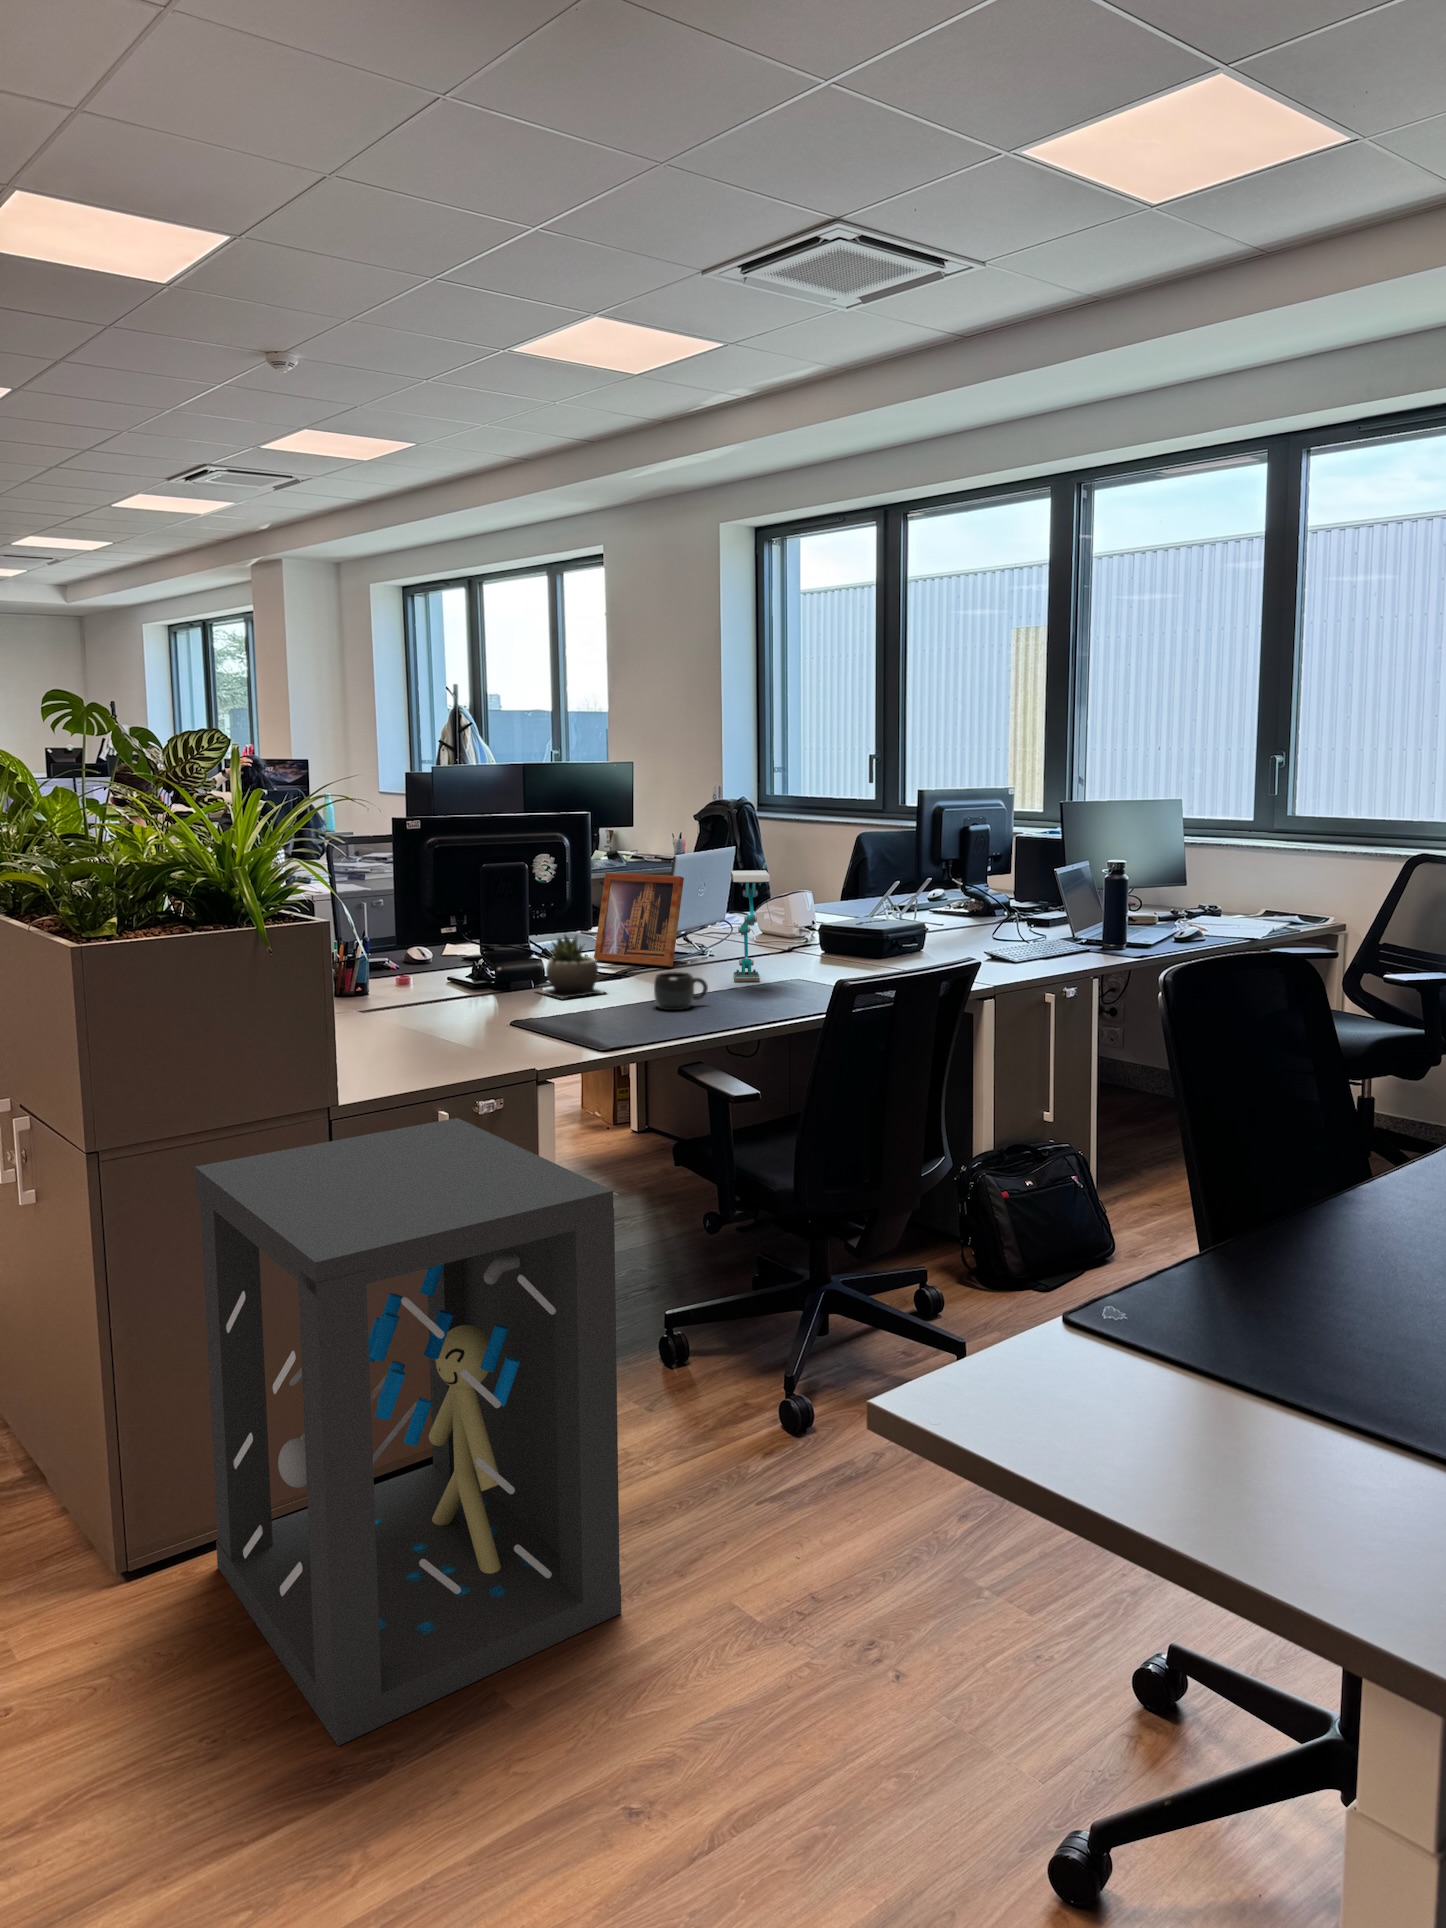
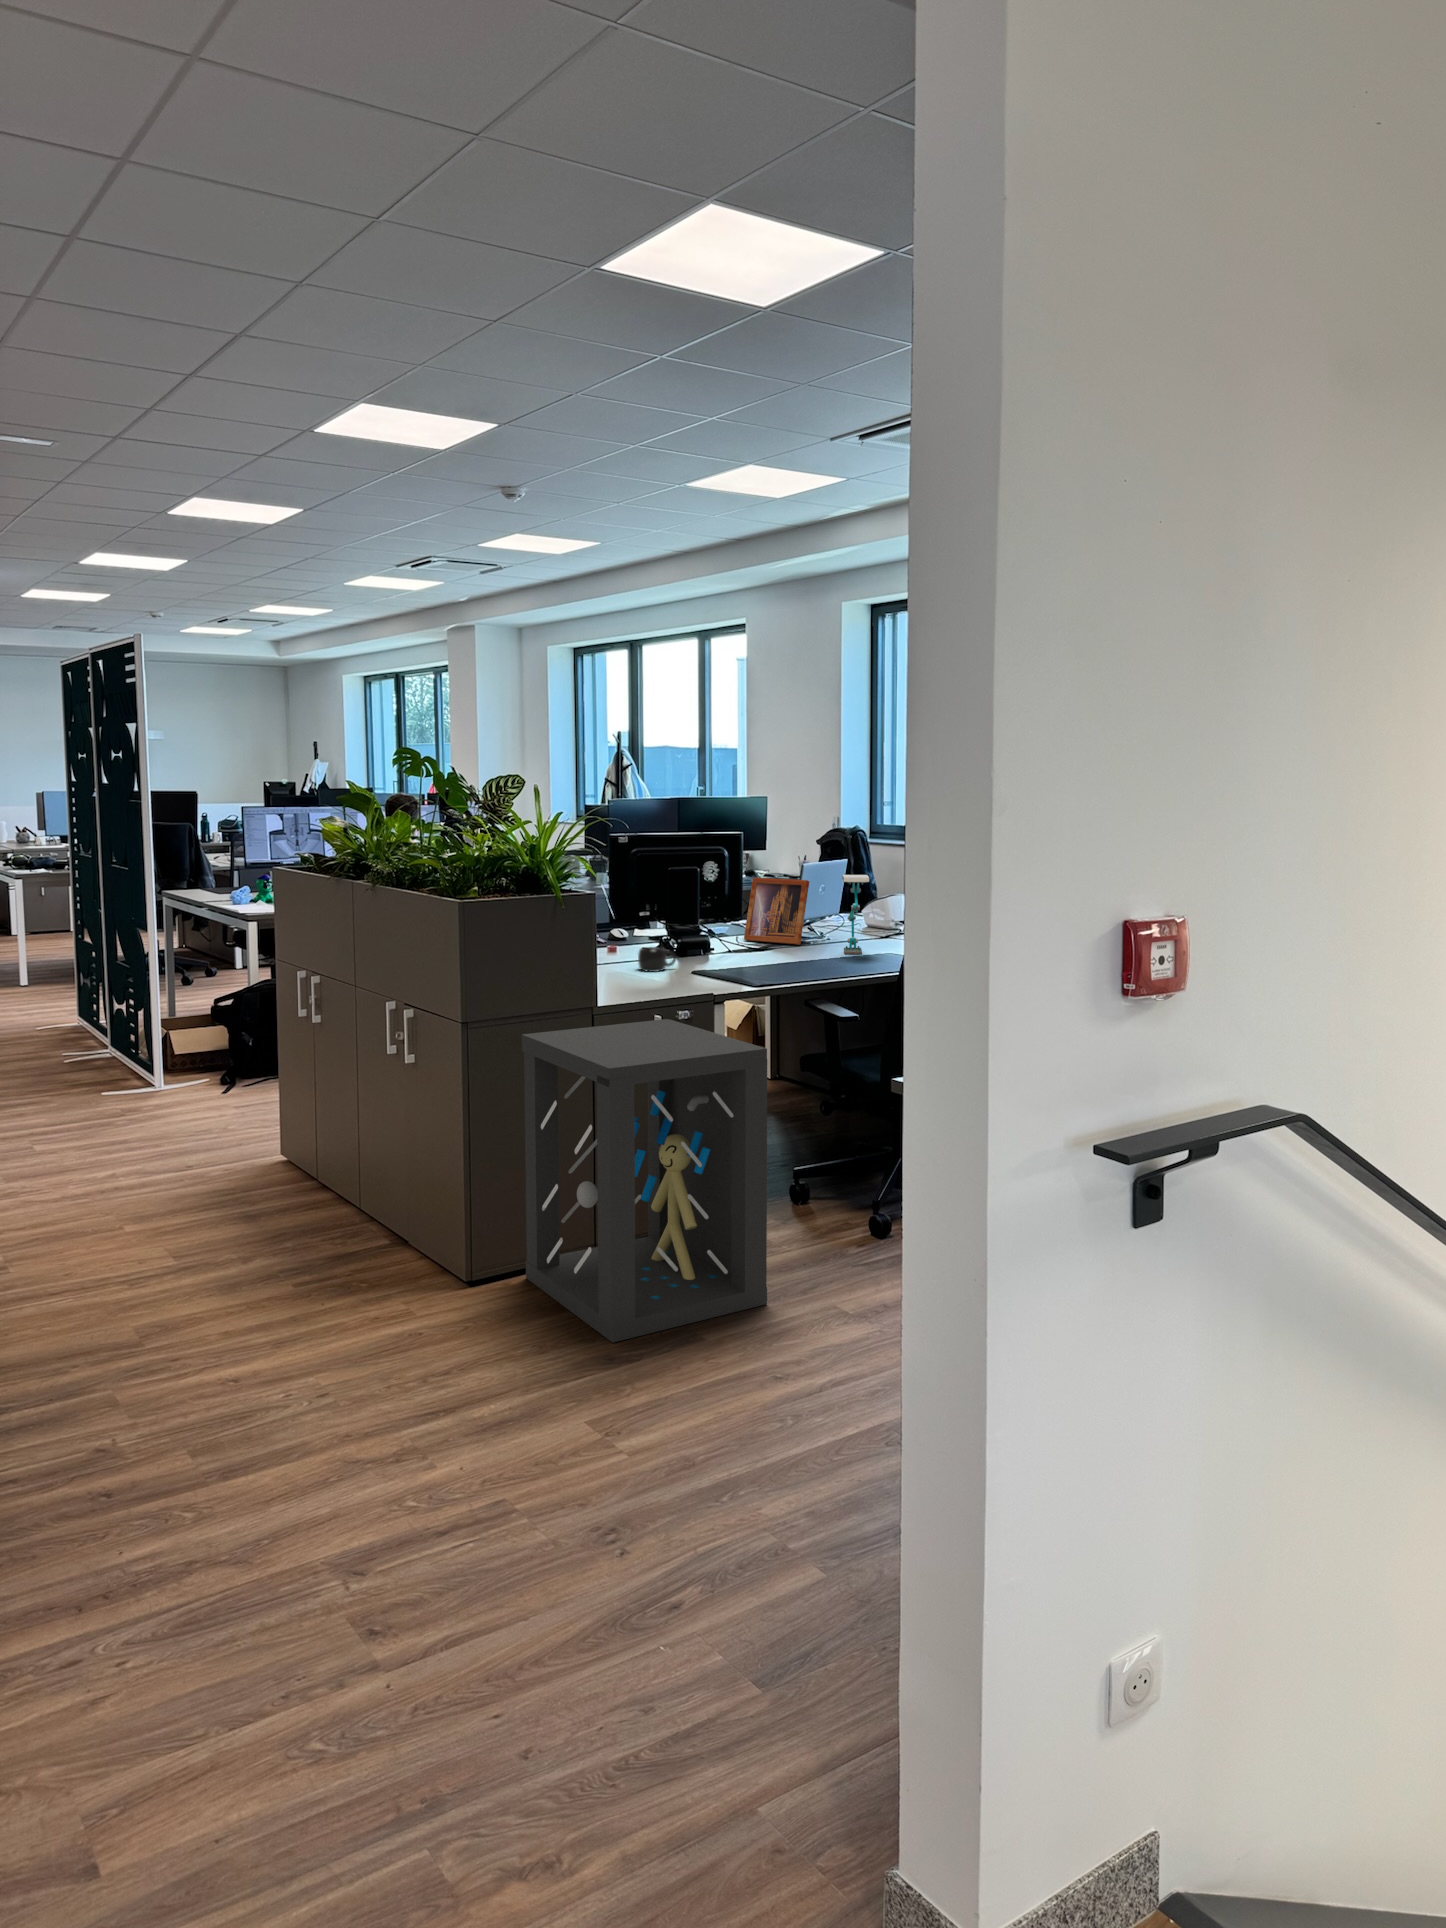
succulent plant: present [538,936,604,998] -> none [704,916,756,960]
mug: present [654,972,708,1010] -> present [638,947,676,972]

